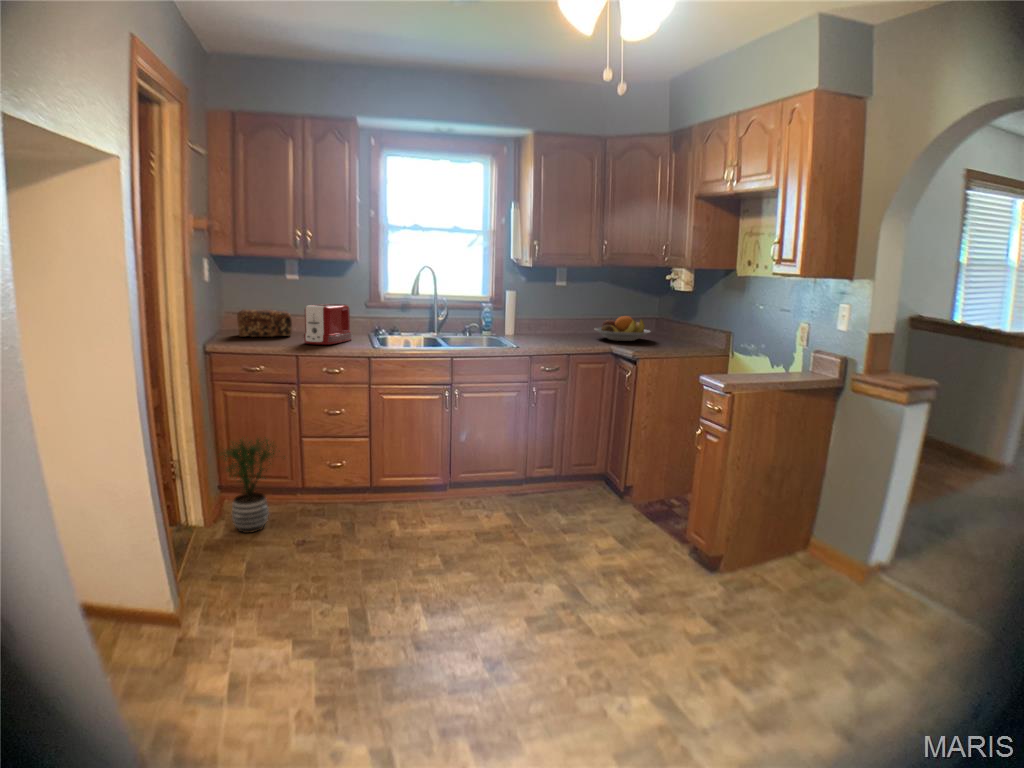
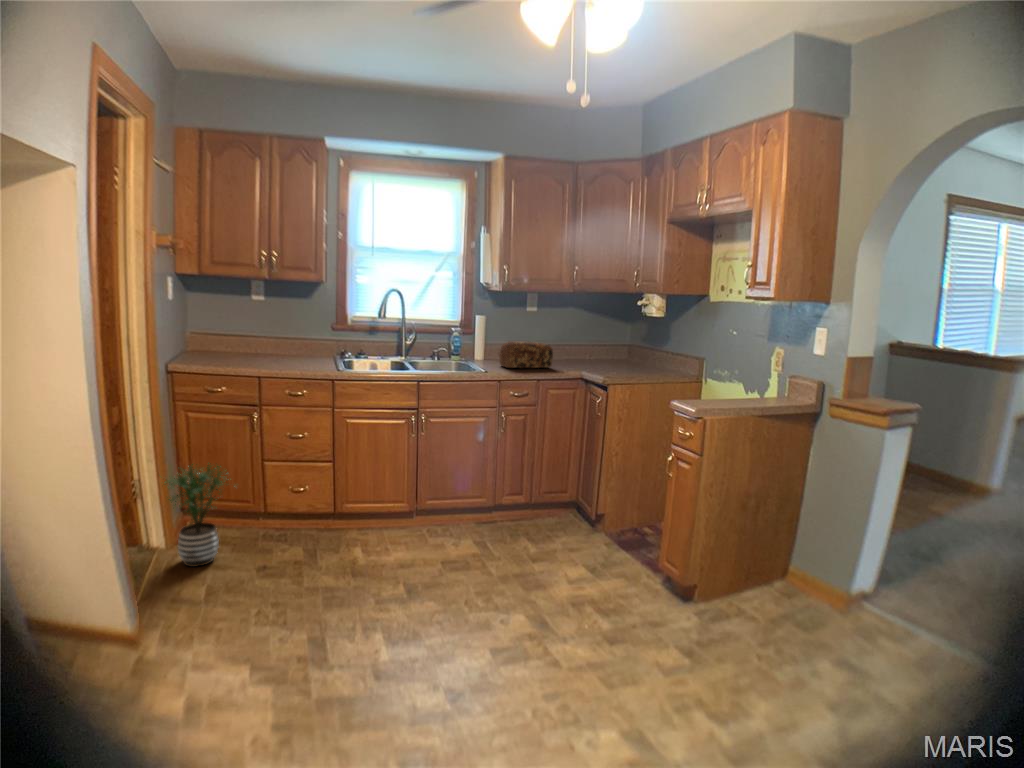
toaster: present [303,304,352,345] -> none [263,326,317,367]
bread loaf: present [237,309,292,337] -> present [499,341,553,368]
fruit bowl: present [594,316,650,341] -> none [566,341,623,366]

